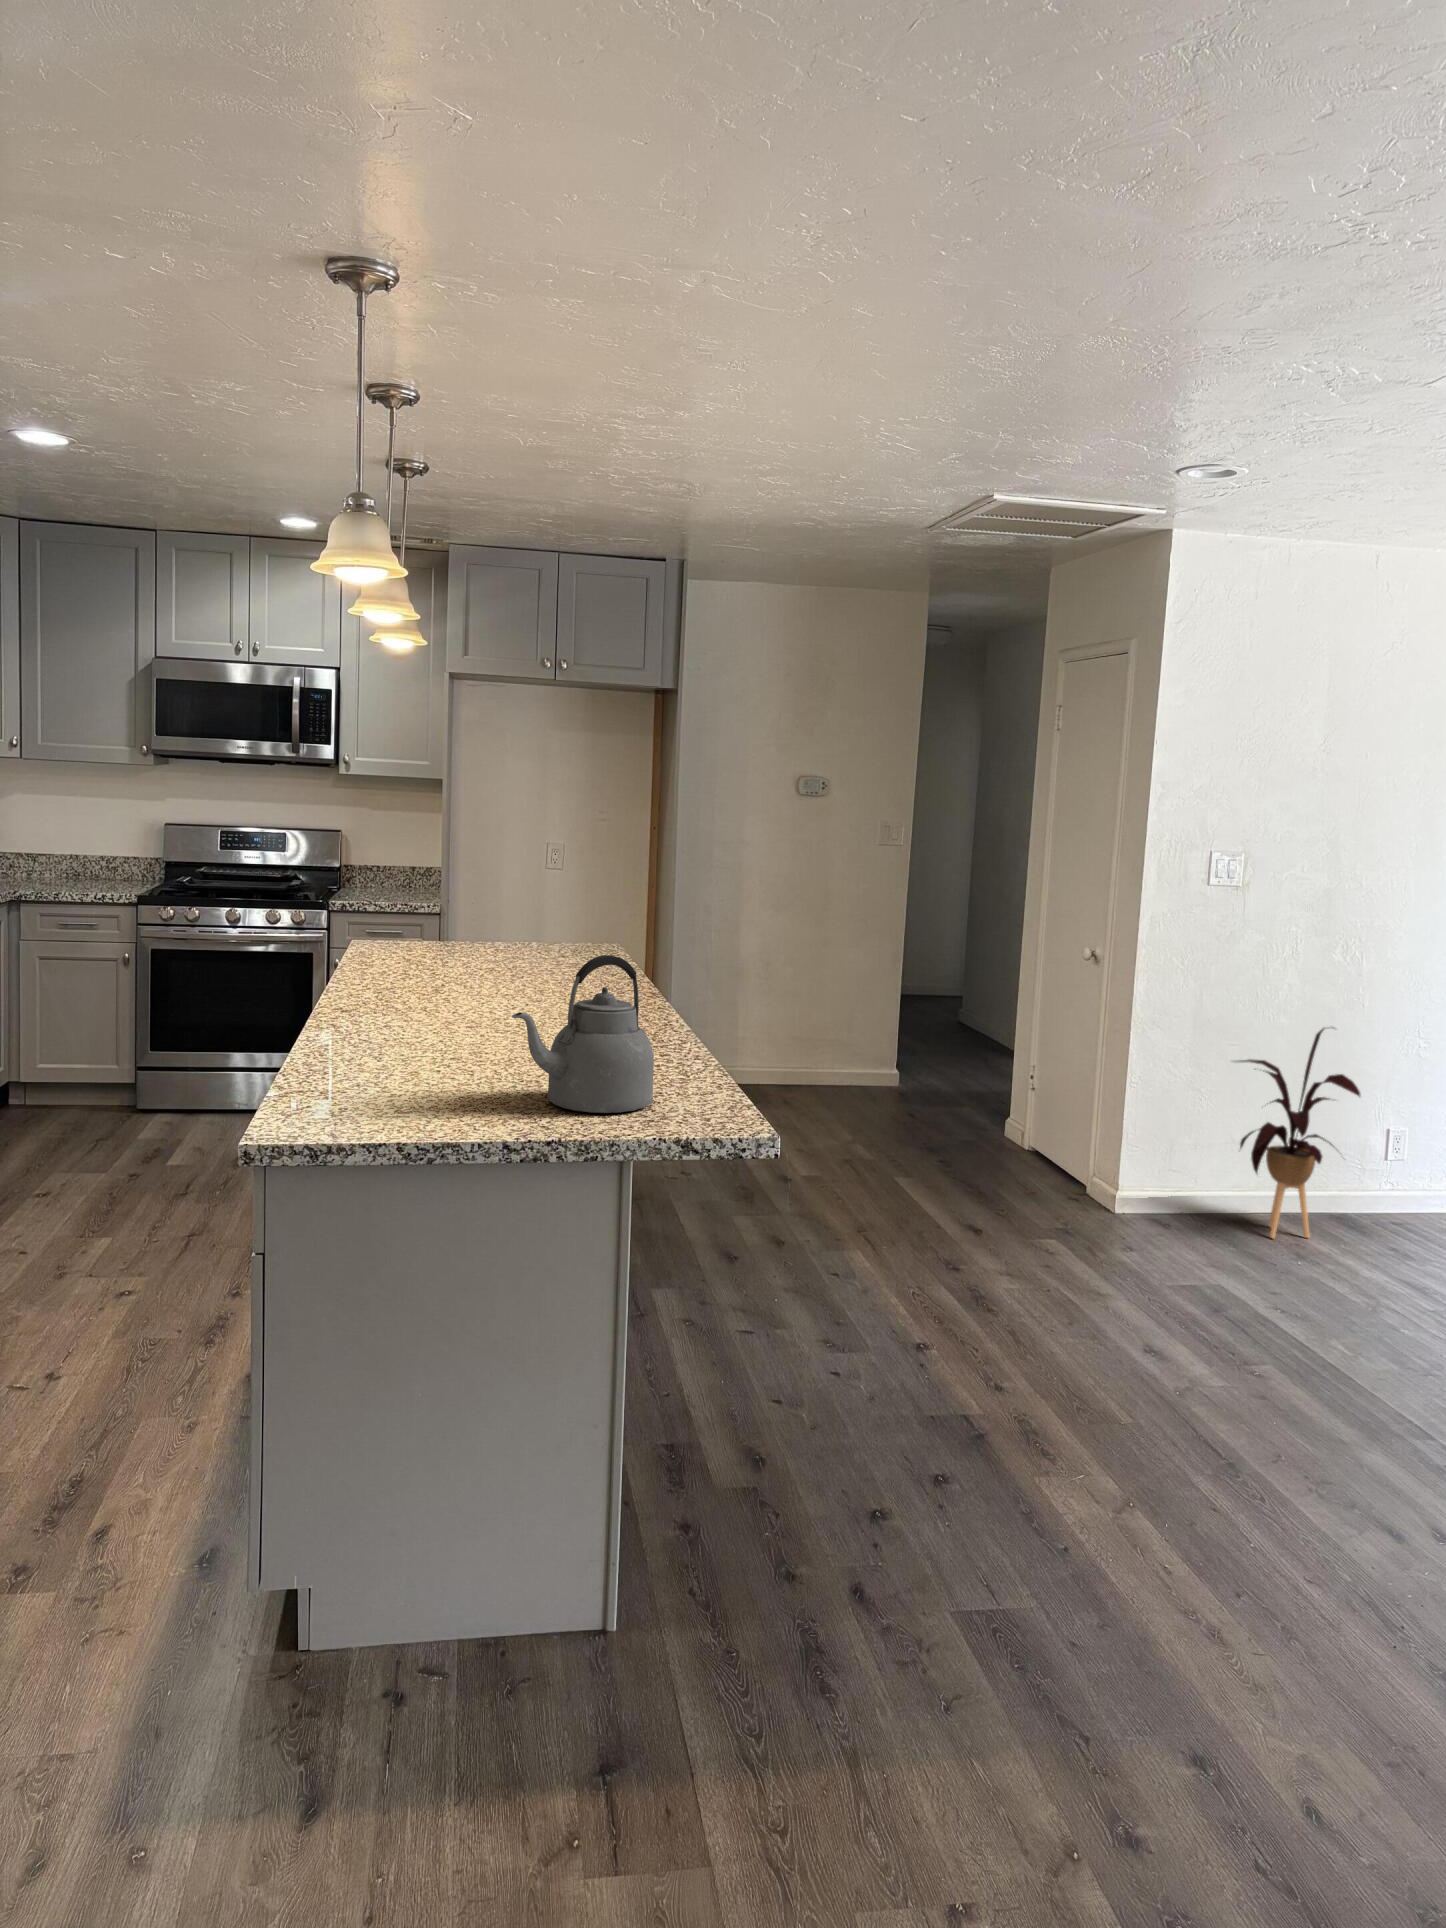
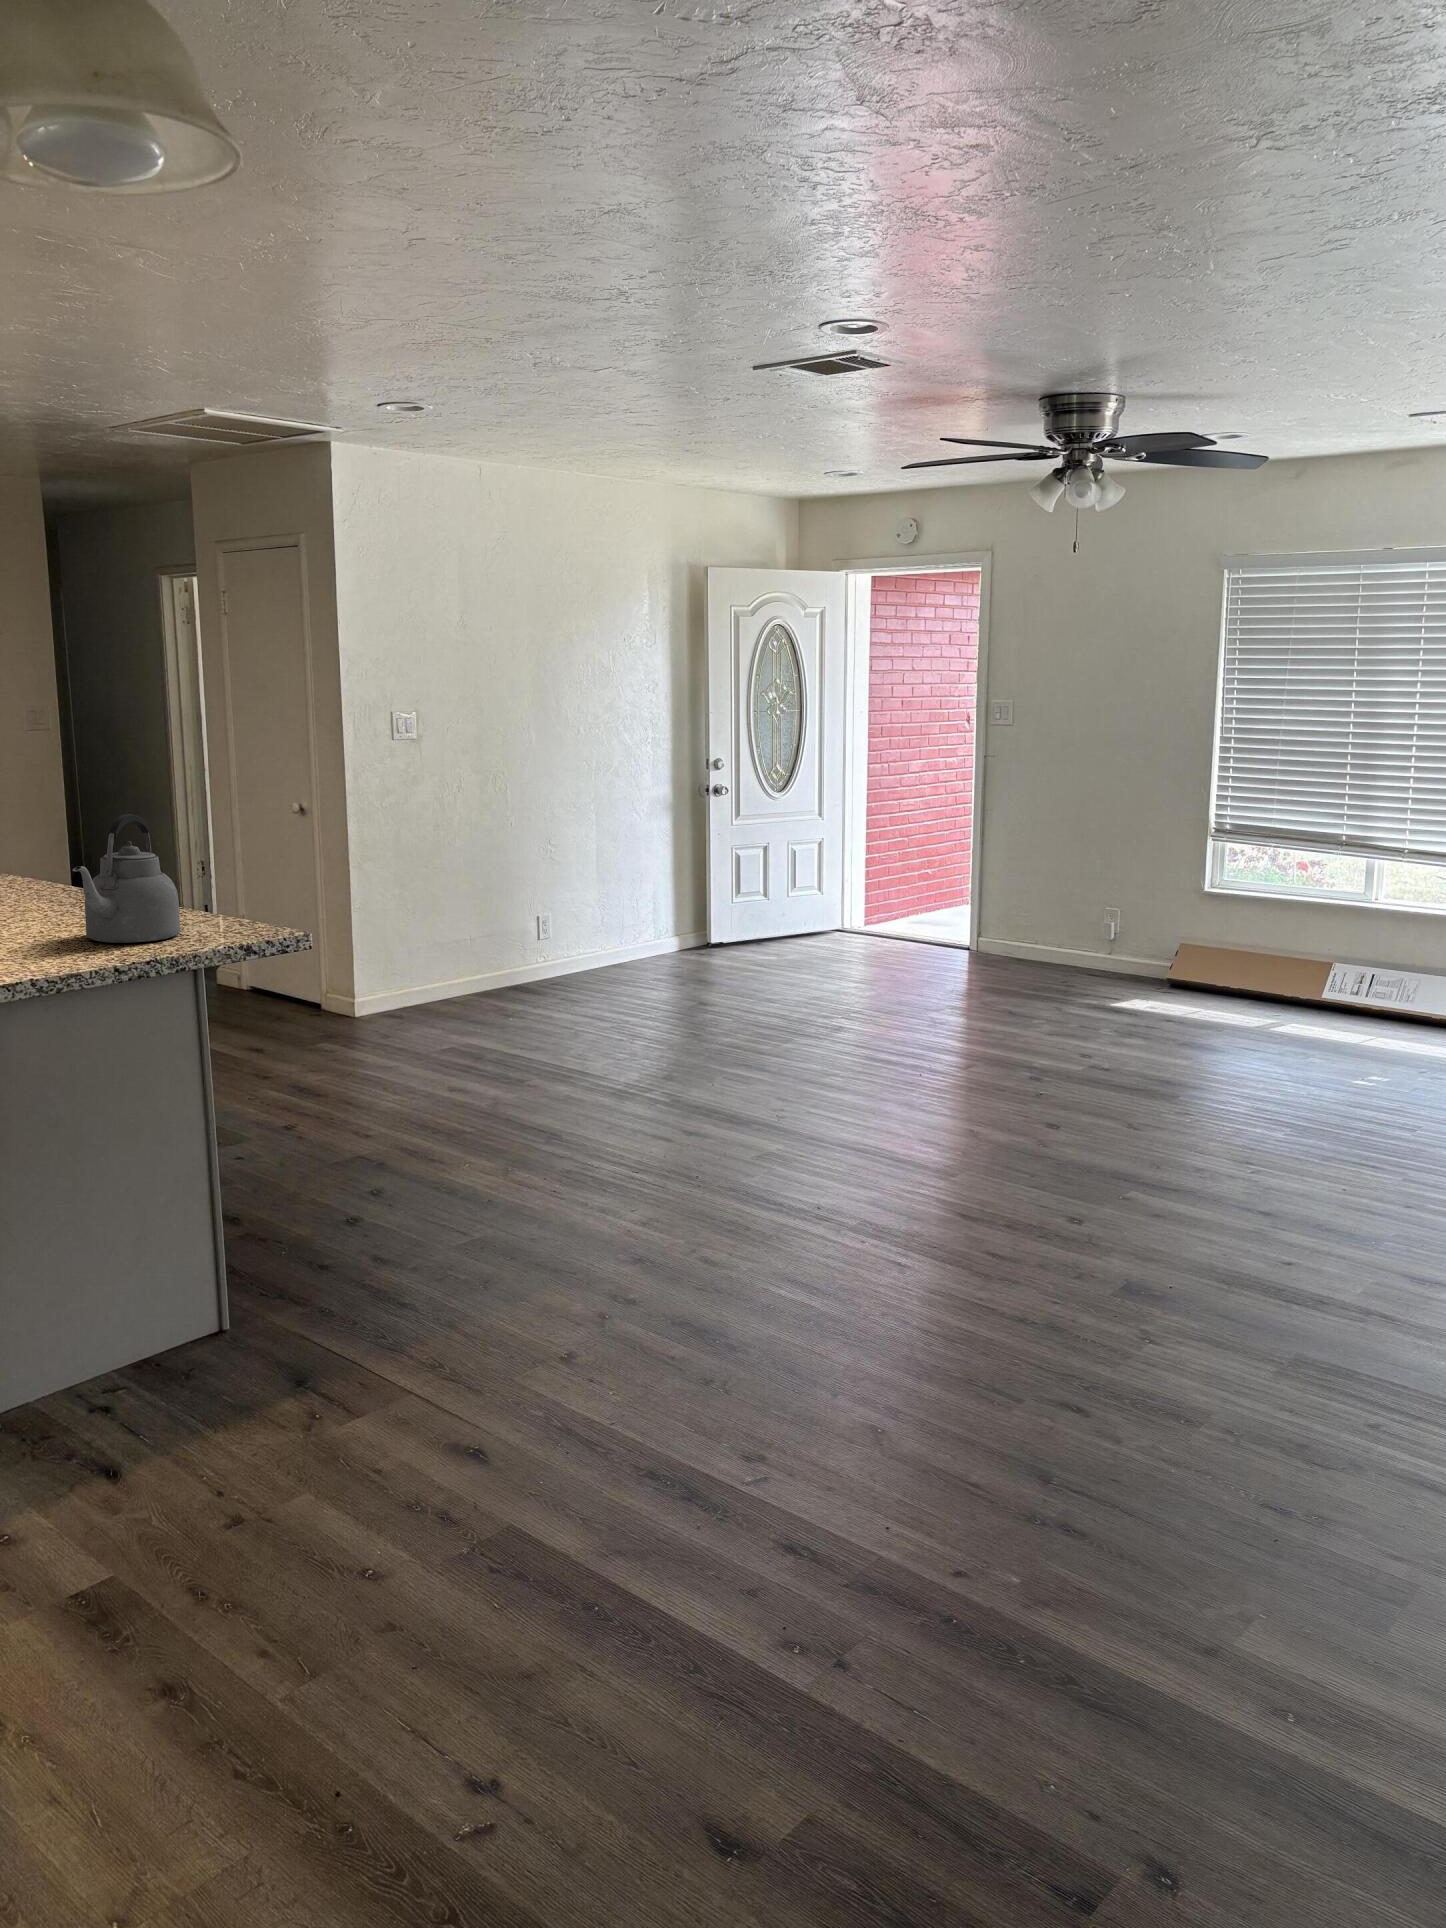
house plant: present [1240,1027,1360,1238] -> none [430,842,535,1012]

